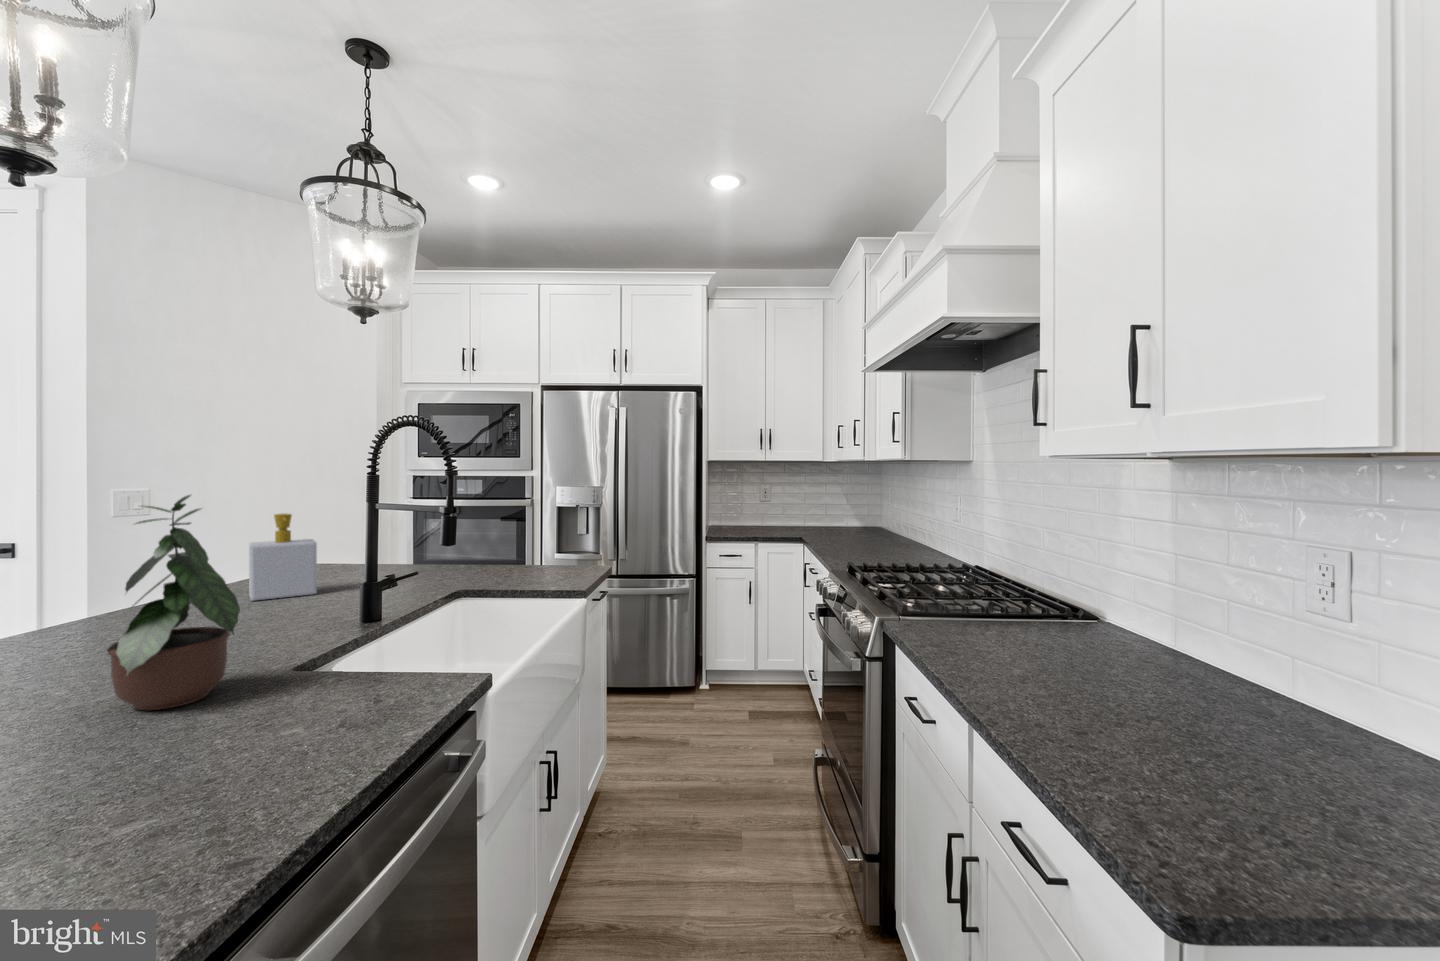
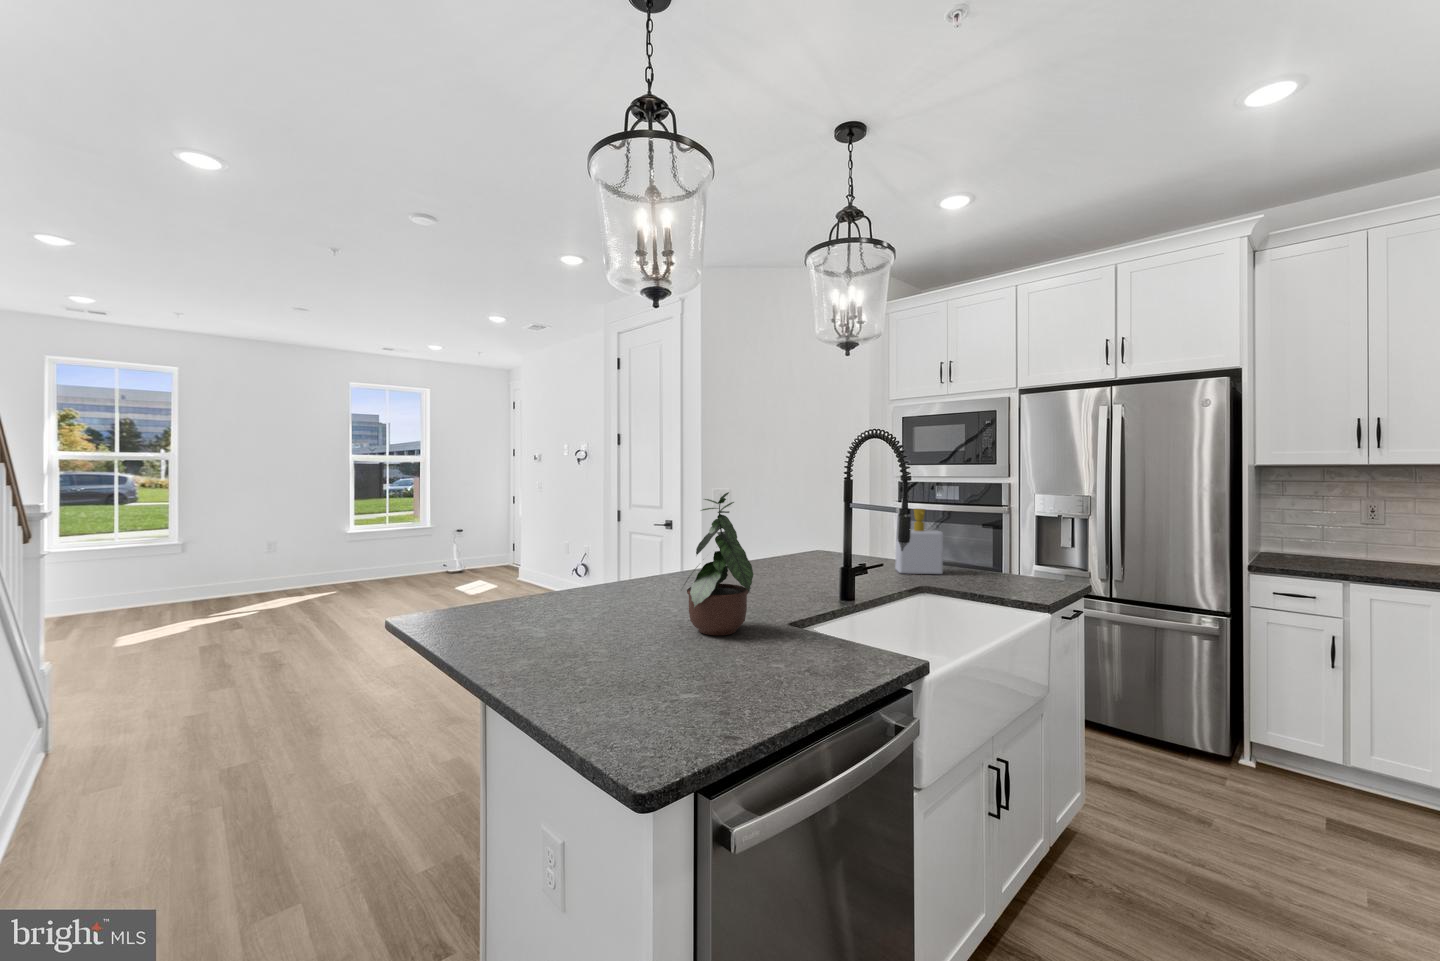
soap bottle: present [249,513,317,601] -> present [895,509,943,574]

